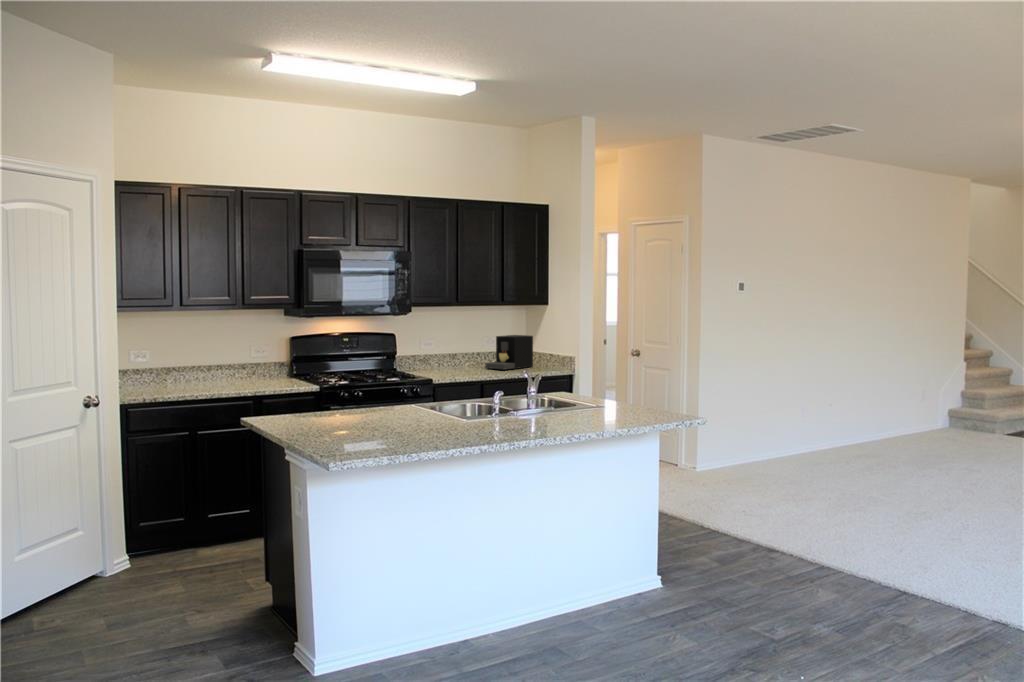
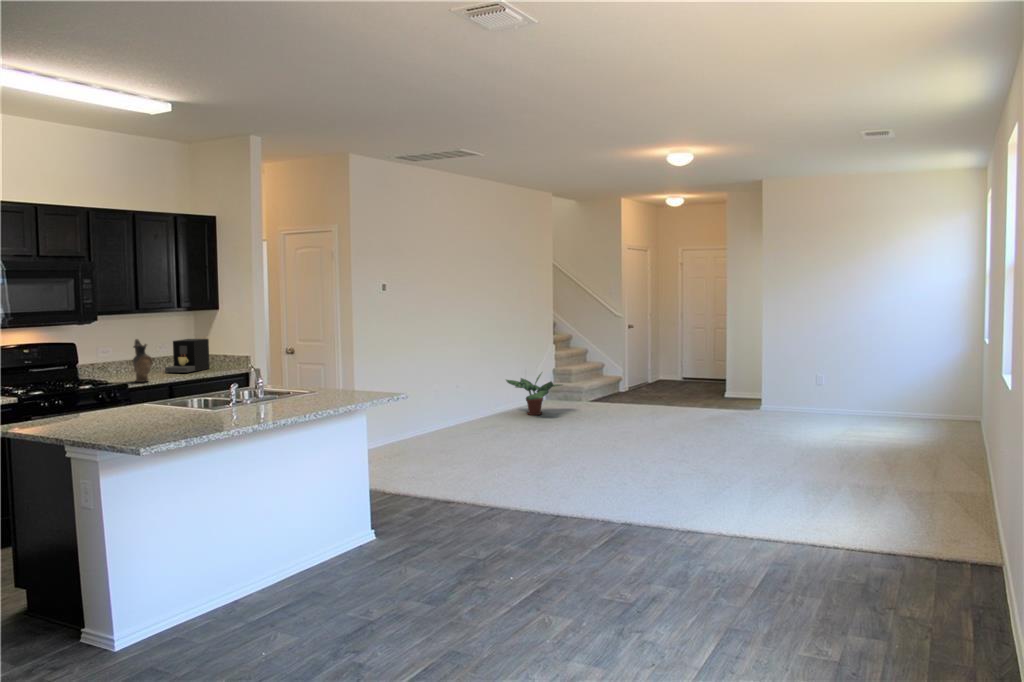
ceramic pitcher: none [444,332,463,377] -> present [133,339,153,382]
potted plant: none [891,393,968,445] -> present [506,374,561,415]

